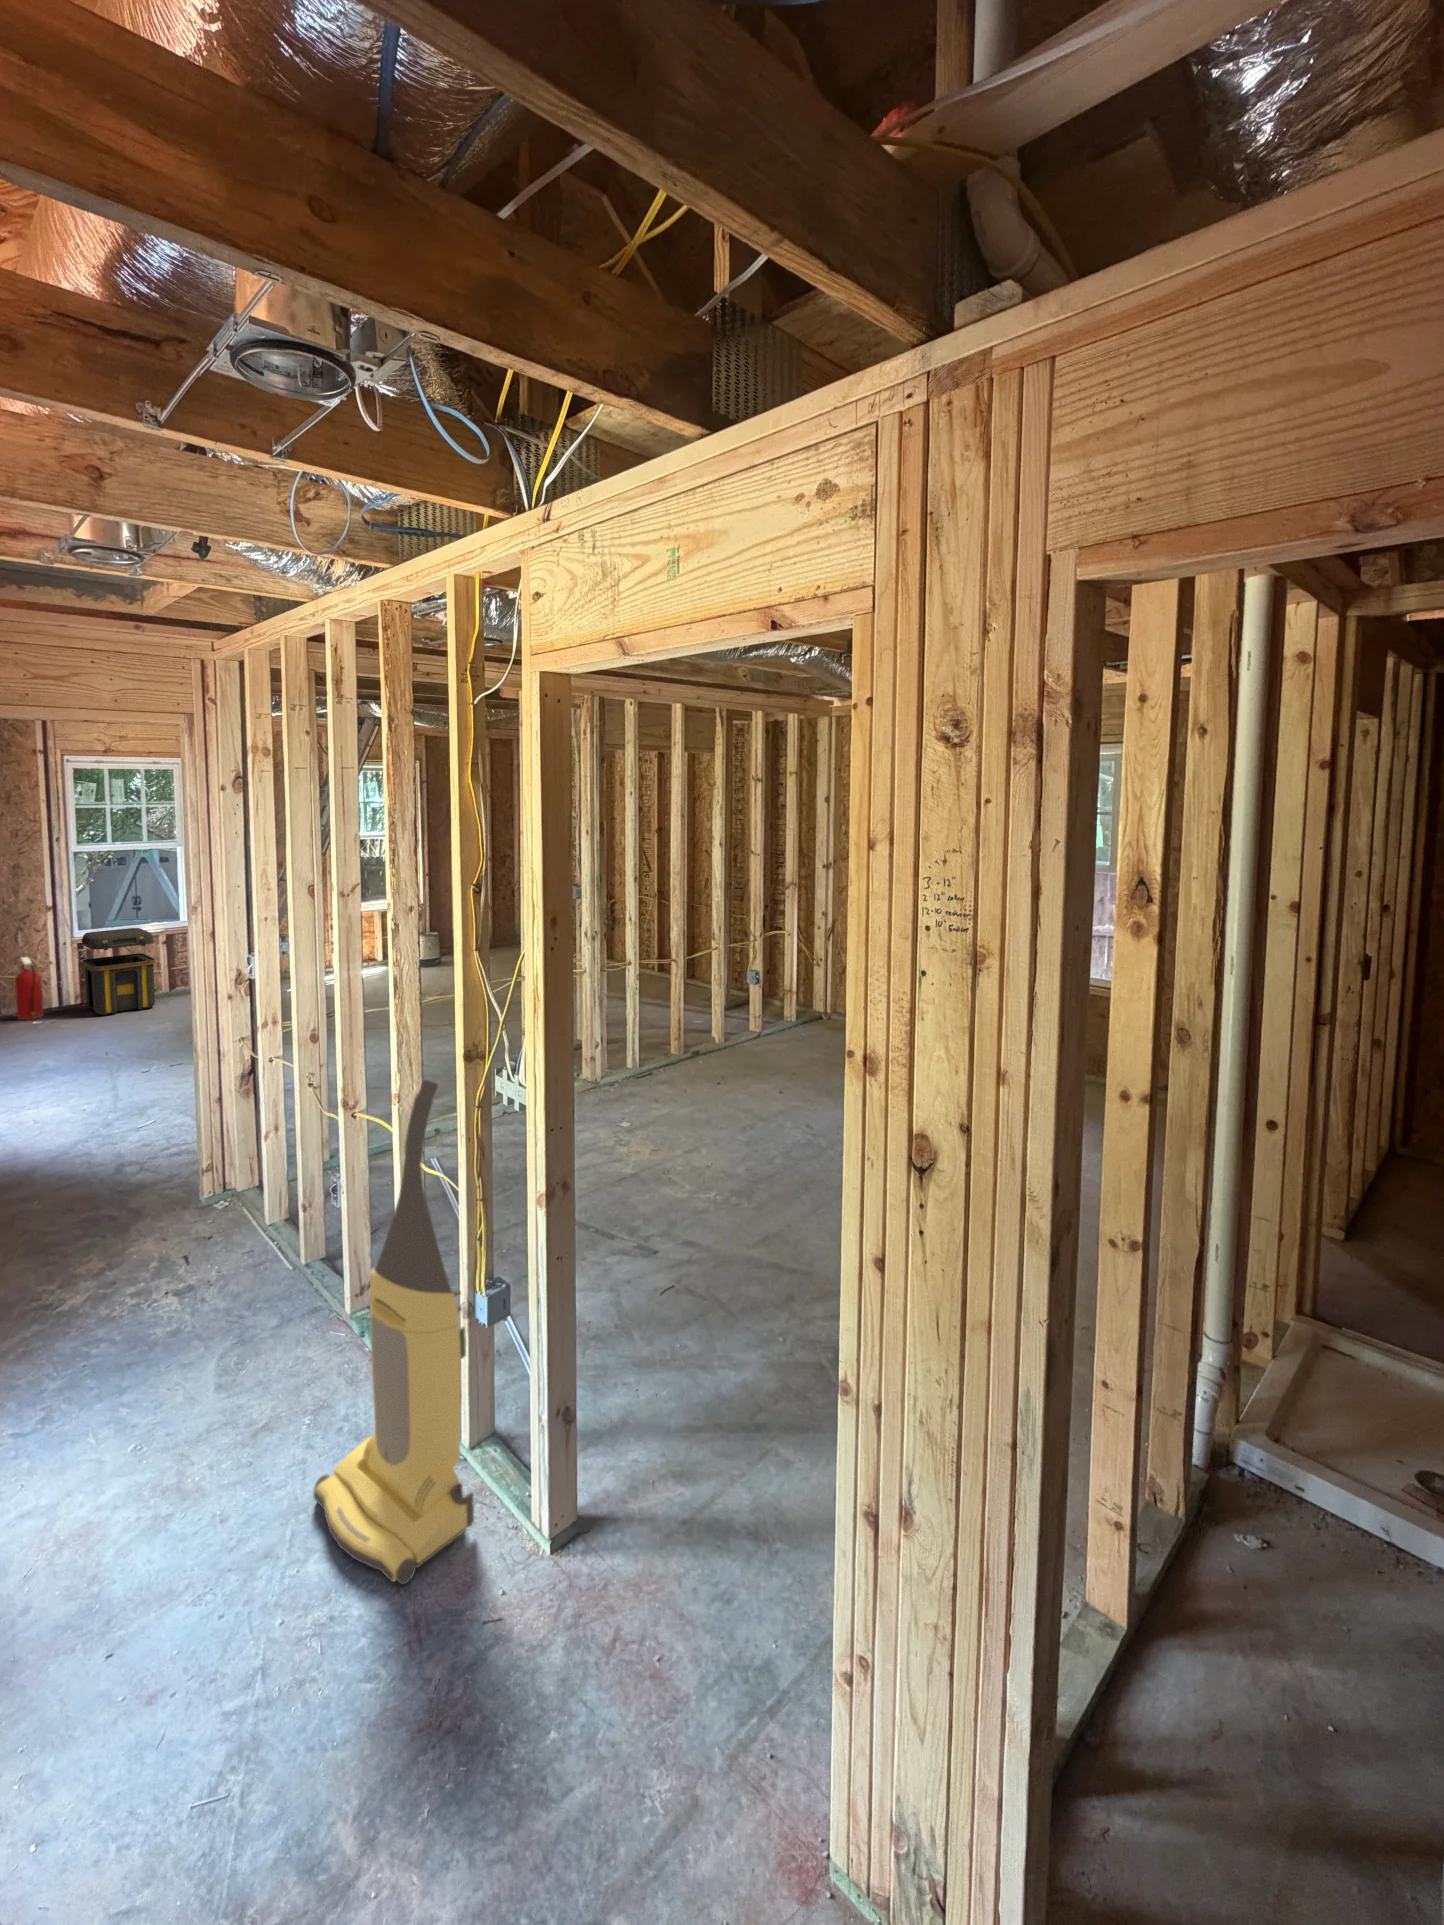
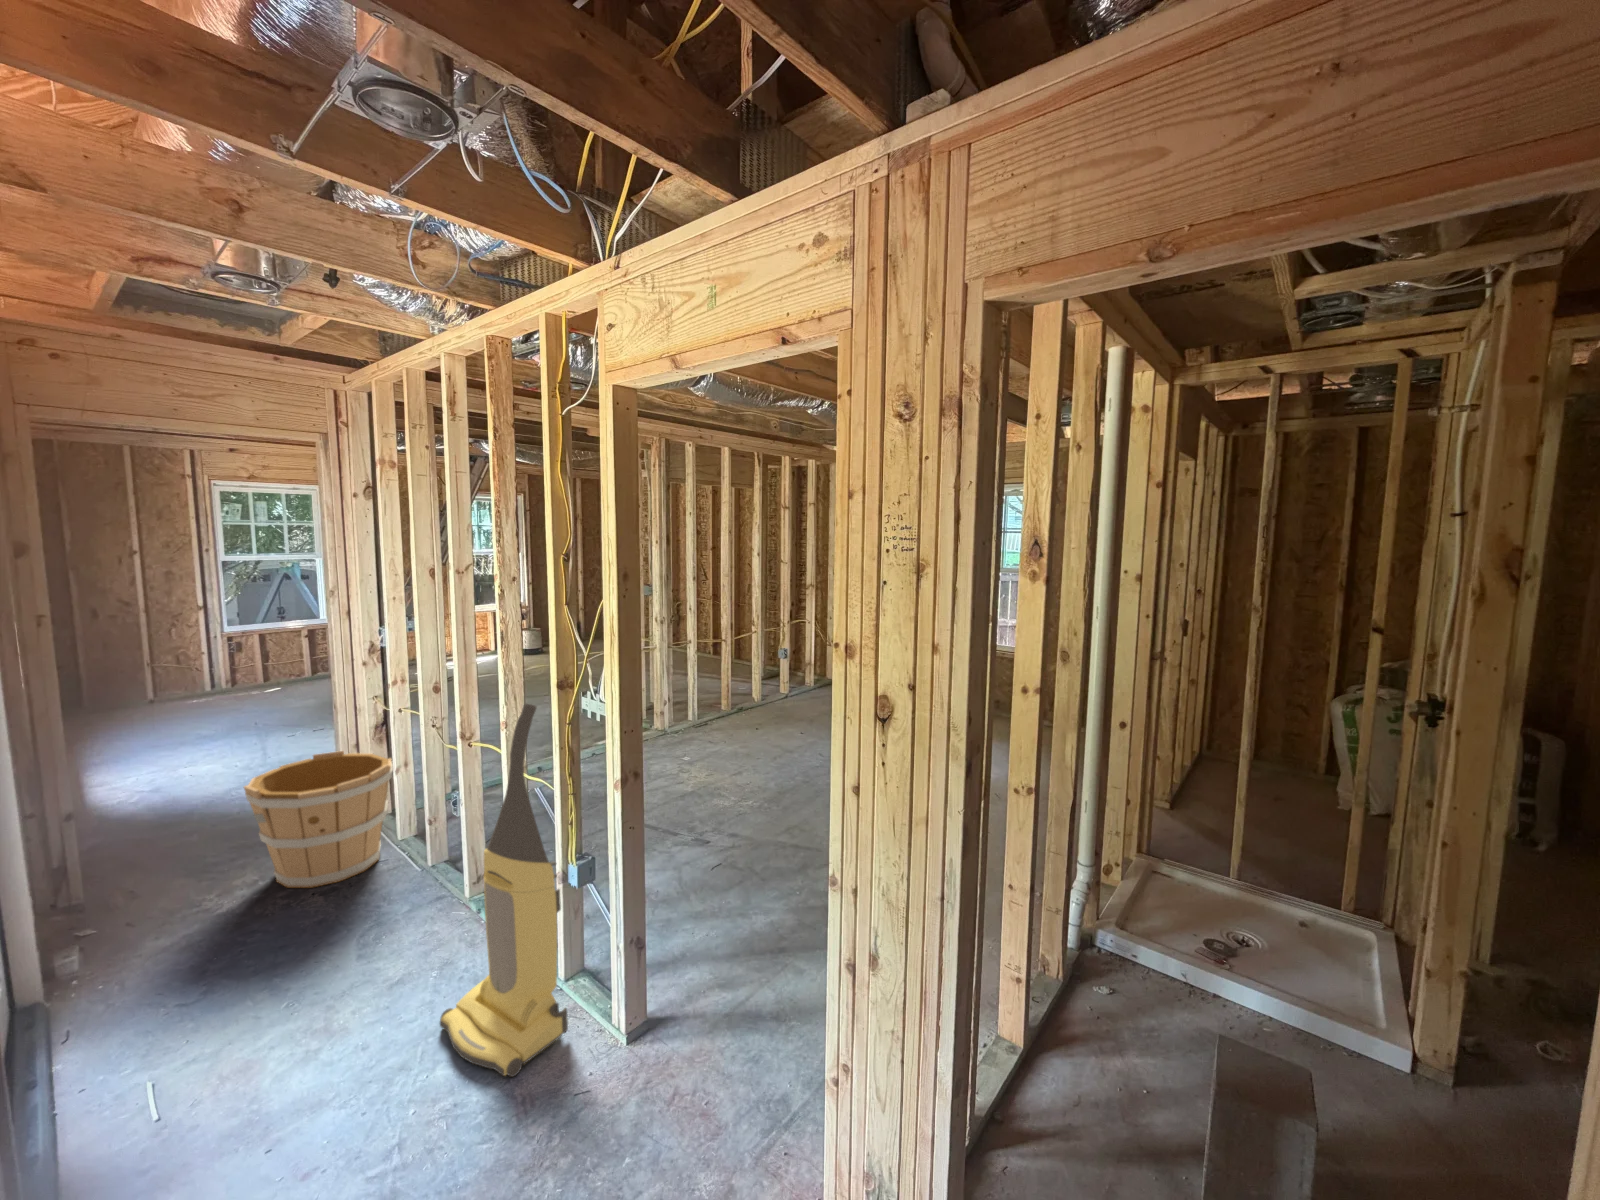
toolbox: present [82,928,155,1015] -> none [231,623,299,694]
fire extinguisher: present [15,957,43,1020] -> none [169,647,197,699]
wooden bucket: none [91,1108,262,1285] -> present [244,751,393,888]

